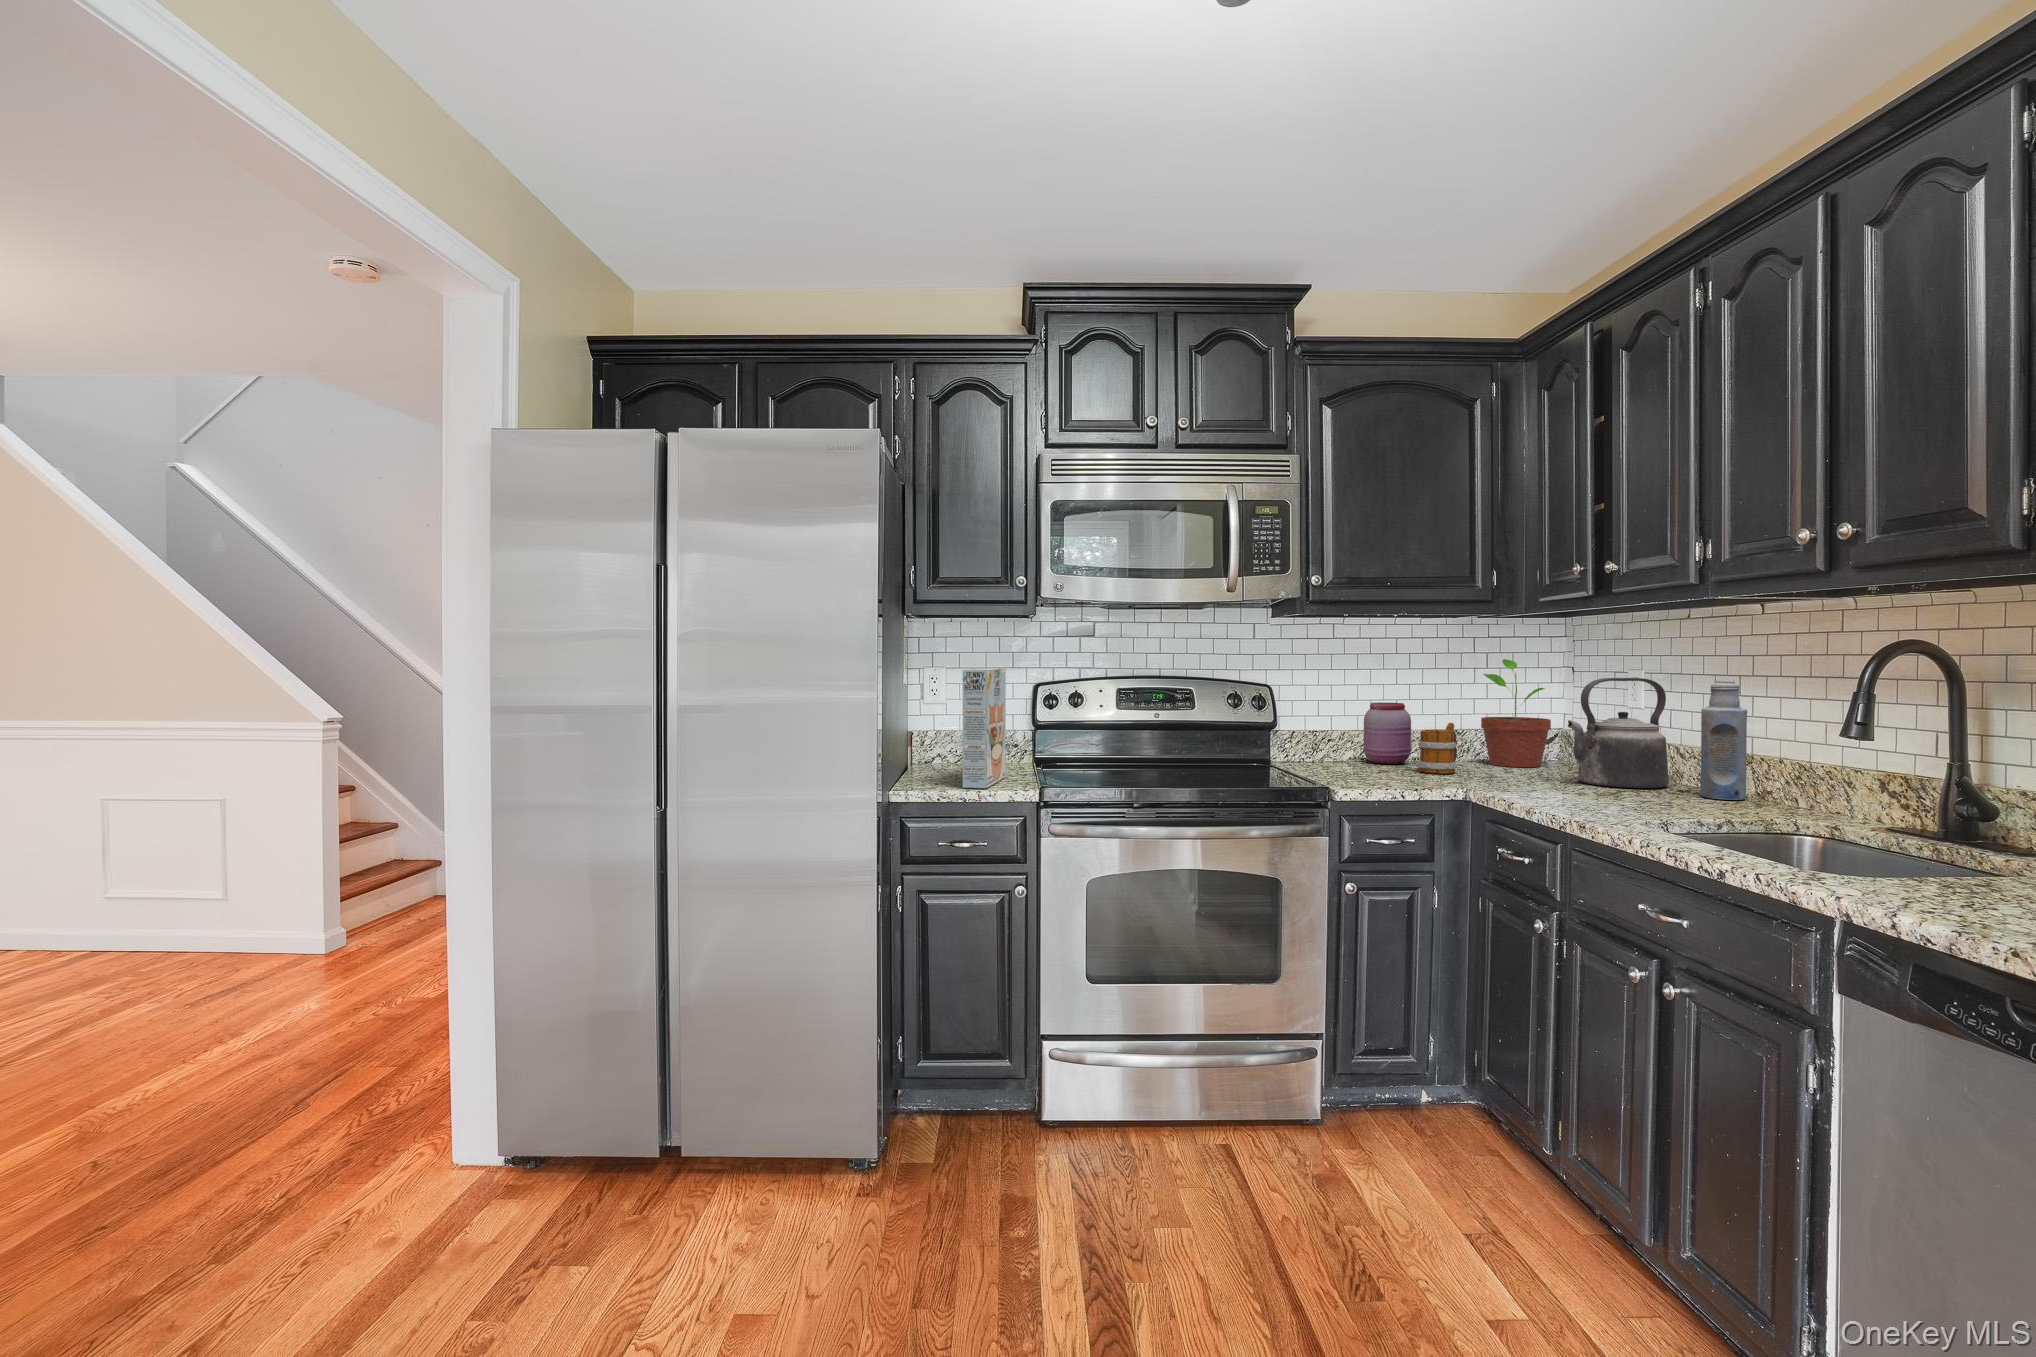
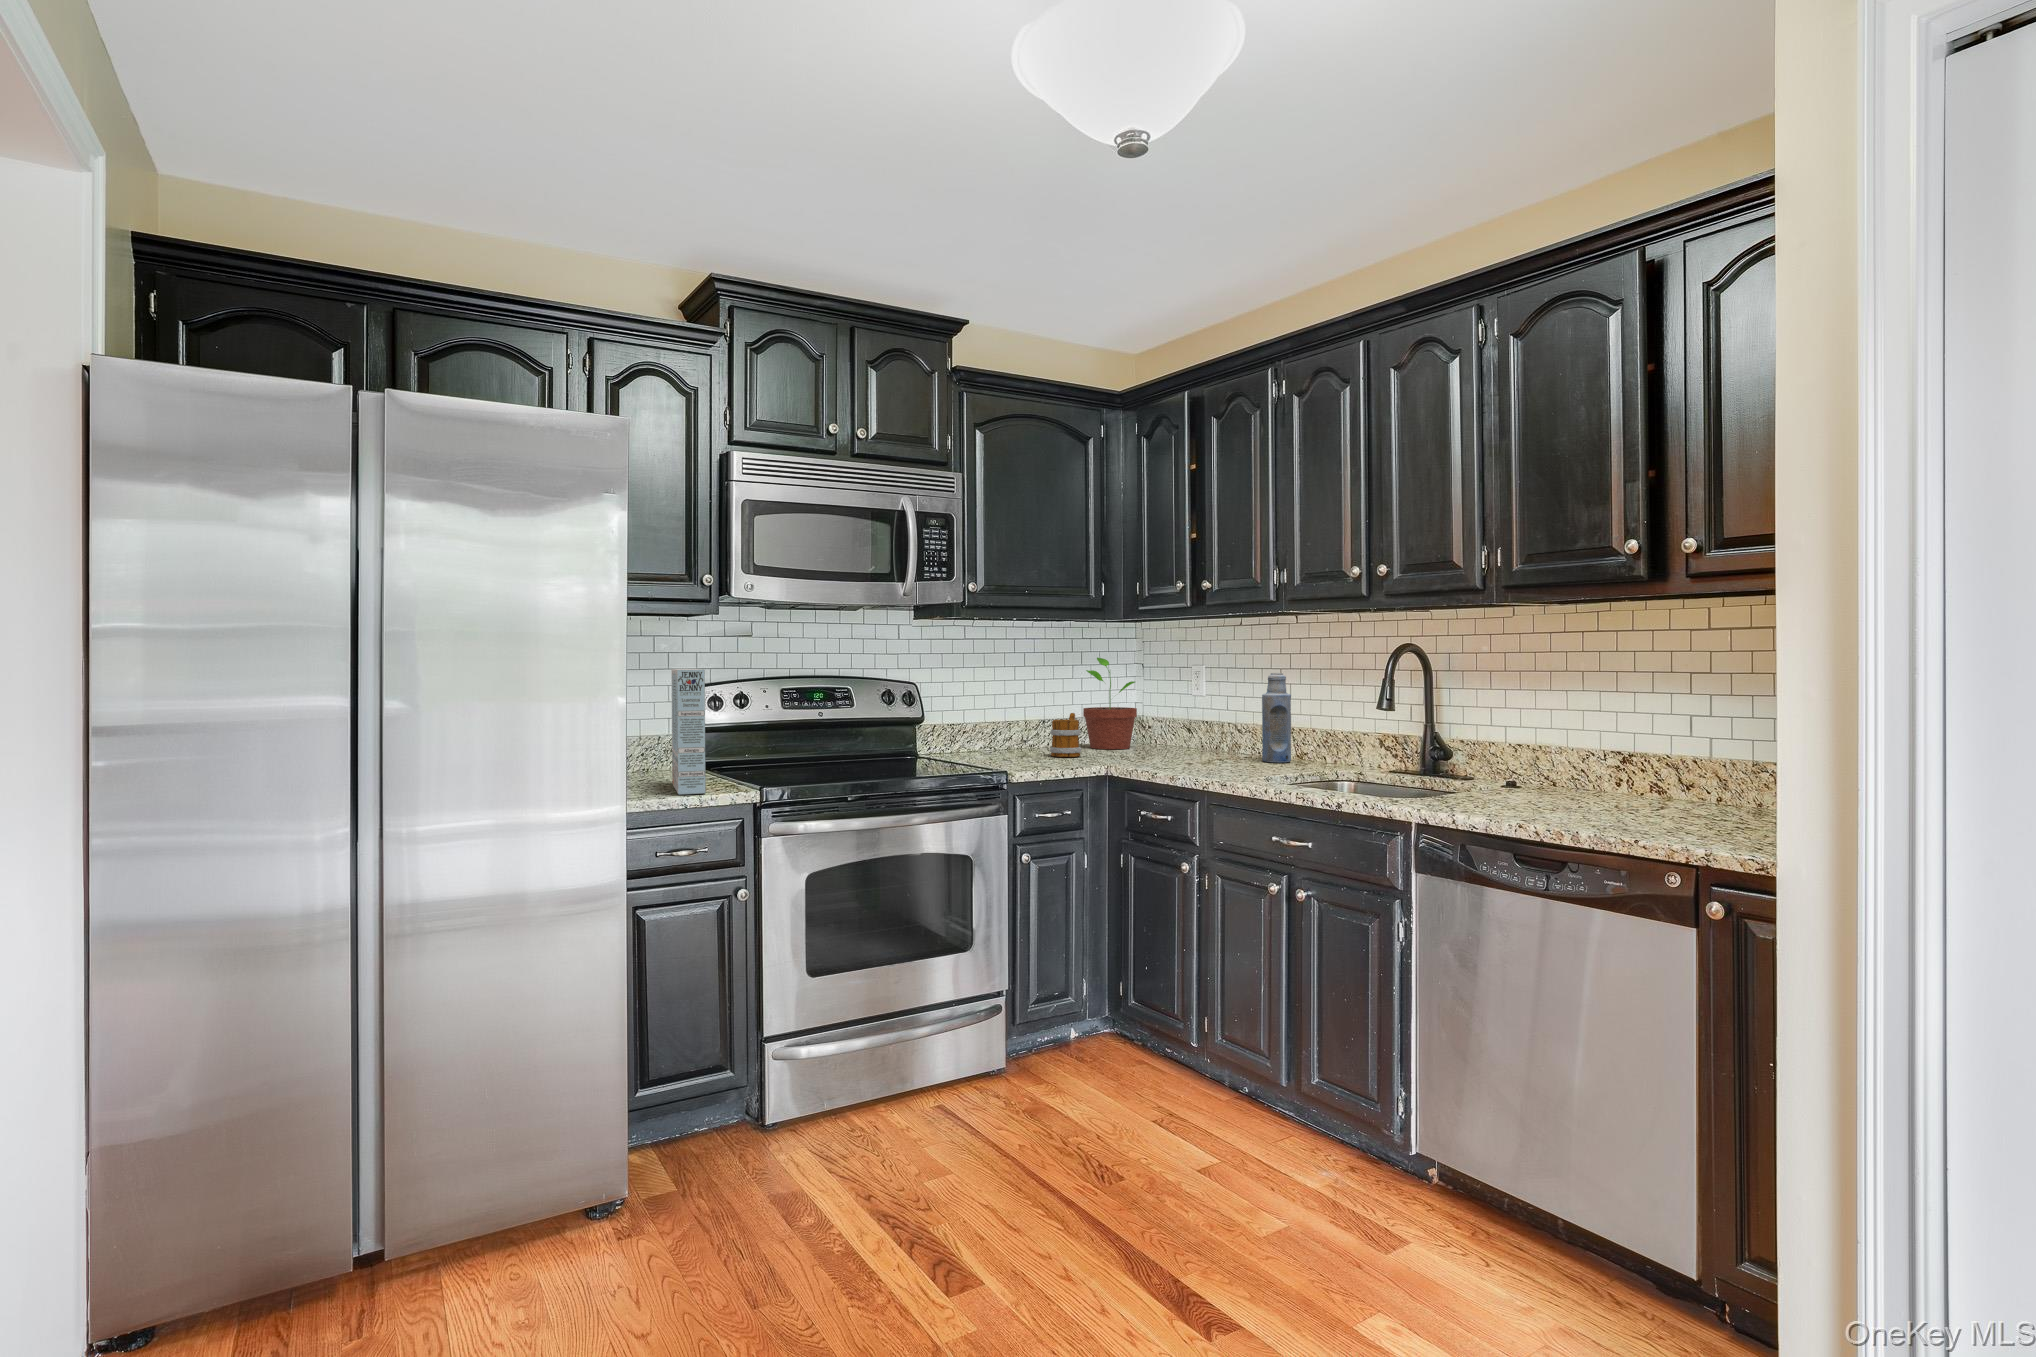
kettle: present [1568,678,1669,788] -> none [1170,672,1235,759]
jar: present [1364,703,1411,764] -> none [994,697,1034,752]

